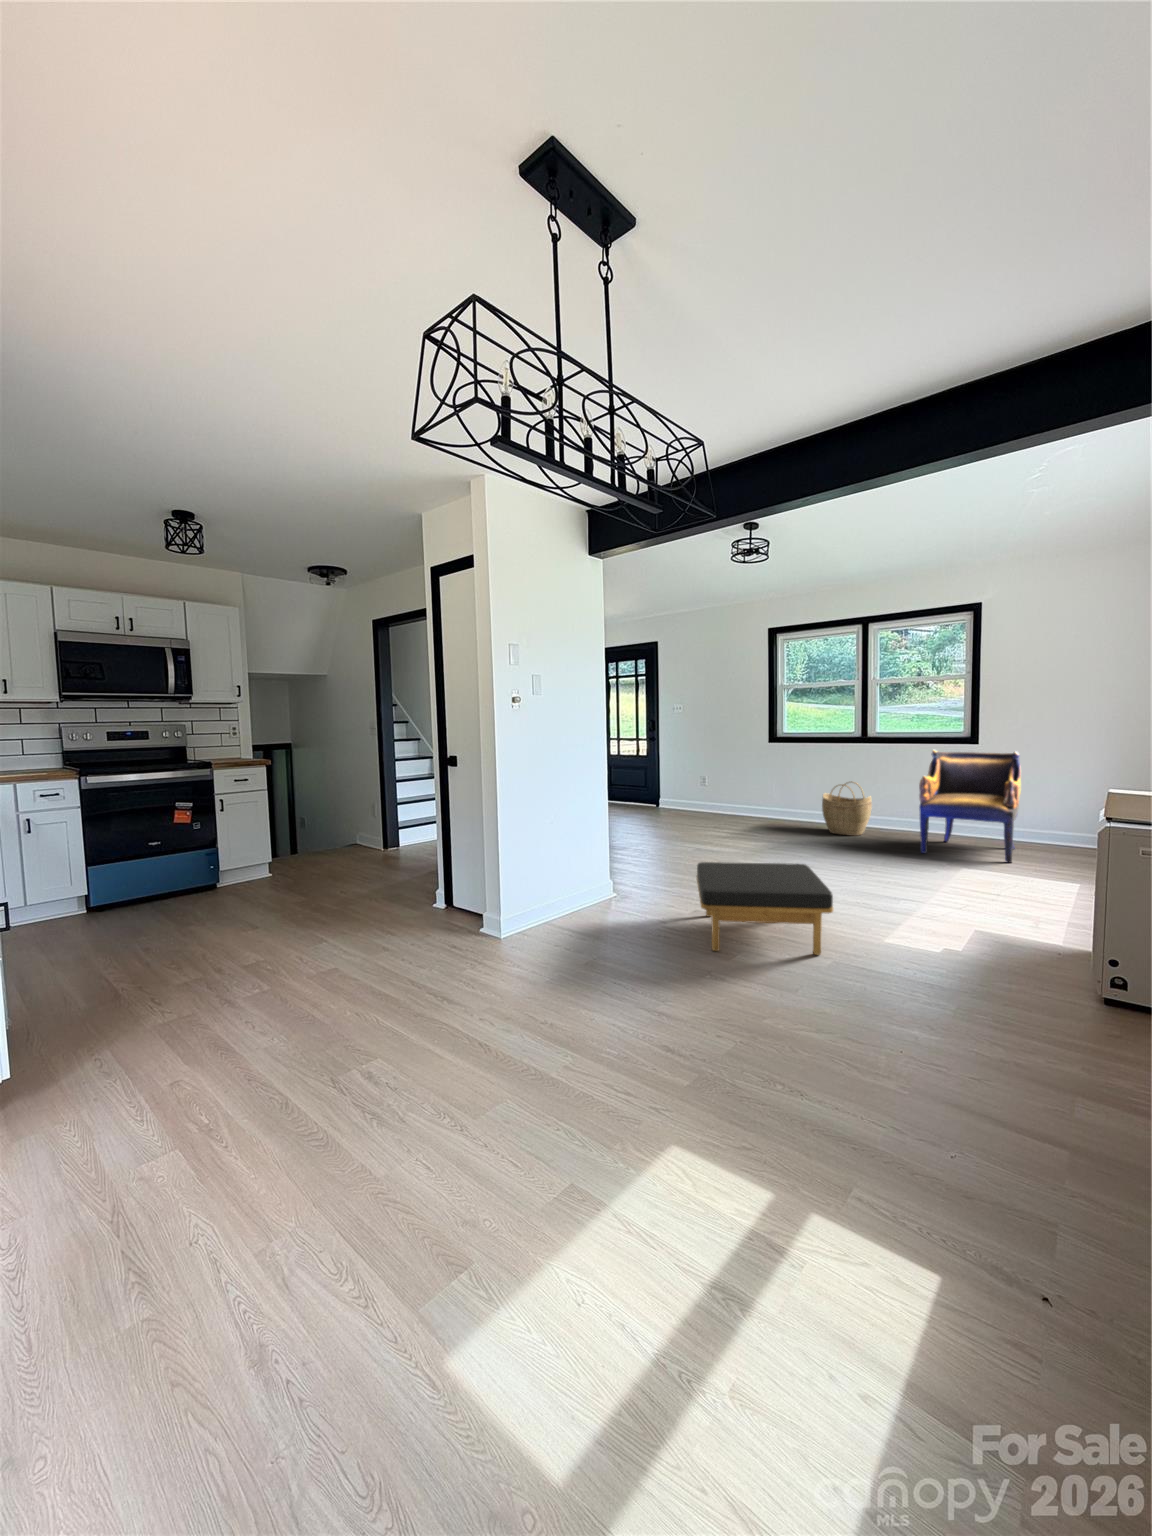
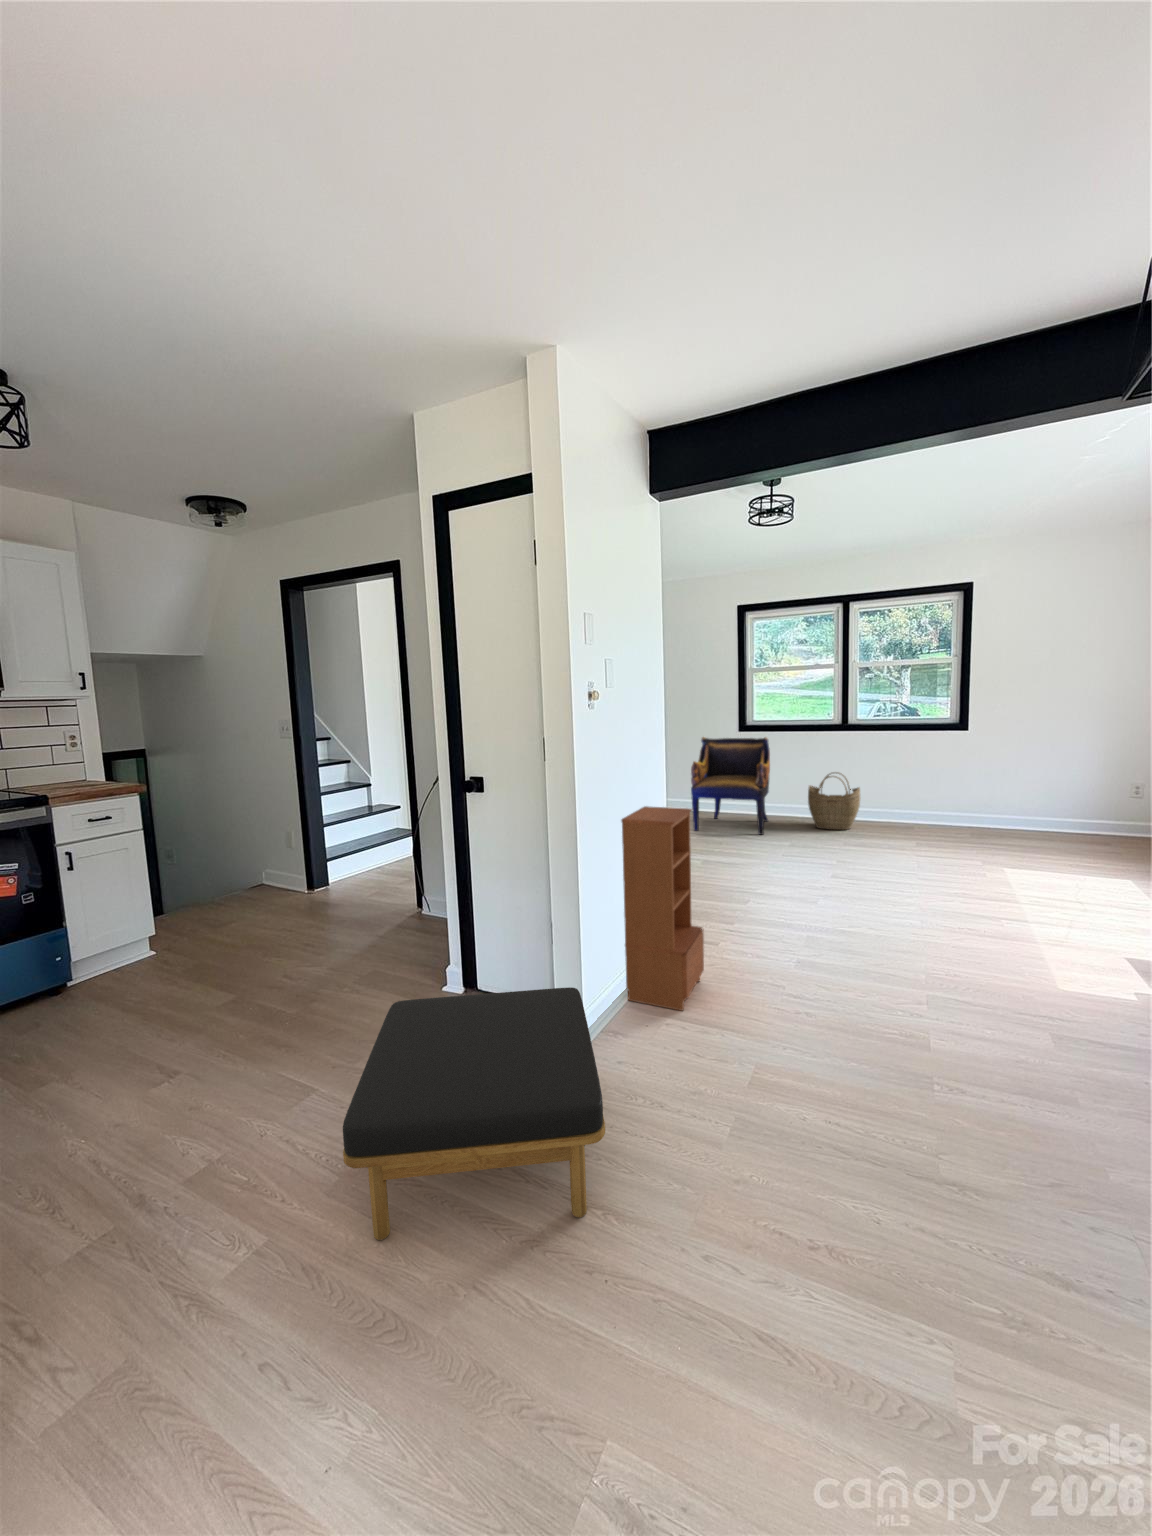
armchair: present [919,749,1021,863] -> present [691,737,770,835]
bookcase: none [541,784,610,931] -> present [621,806,704,1011]
ottoman: present [697,862,833,955] -> present [343,987,605,1240]

